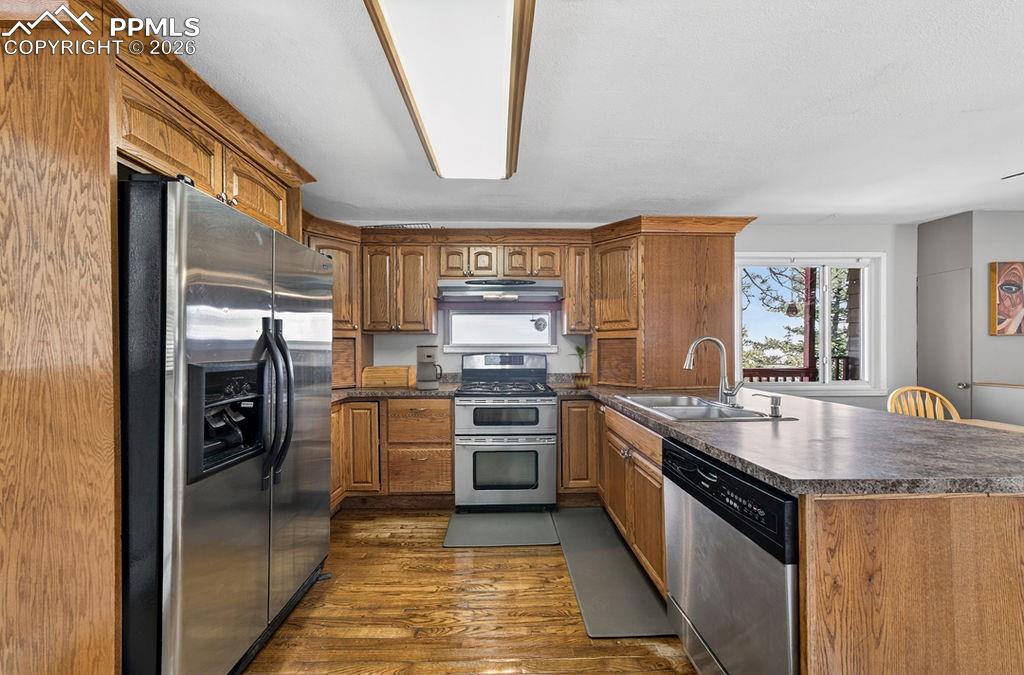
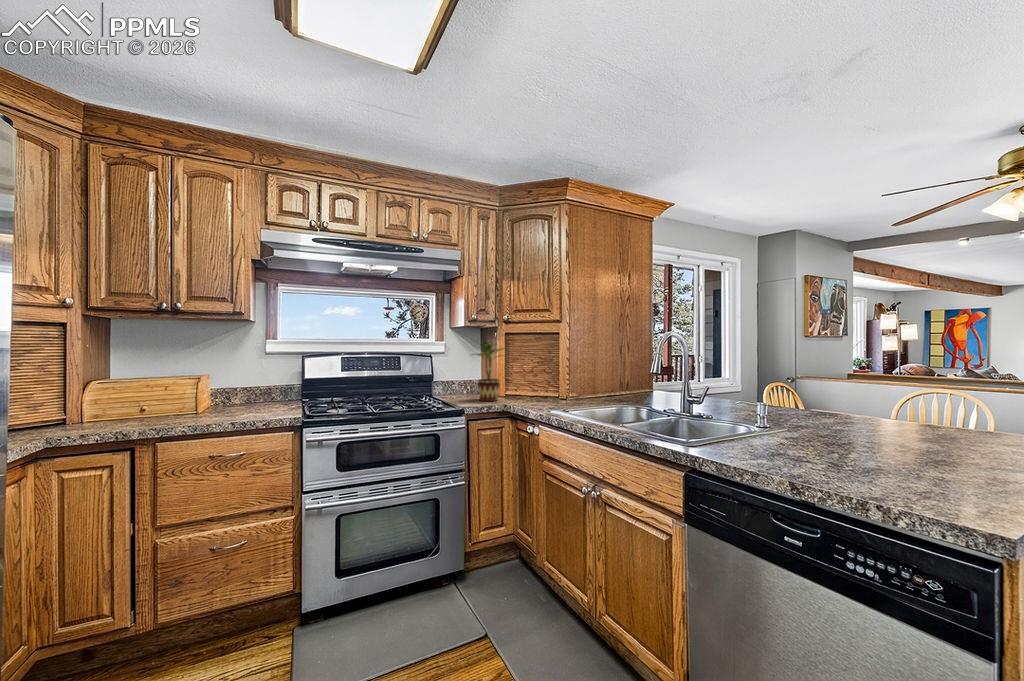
coffee maker: present [416,345,442,390] -> none [216,339,271,419]

